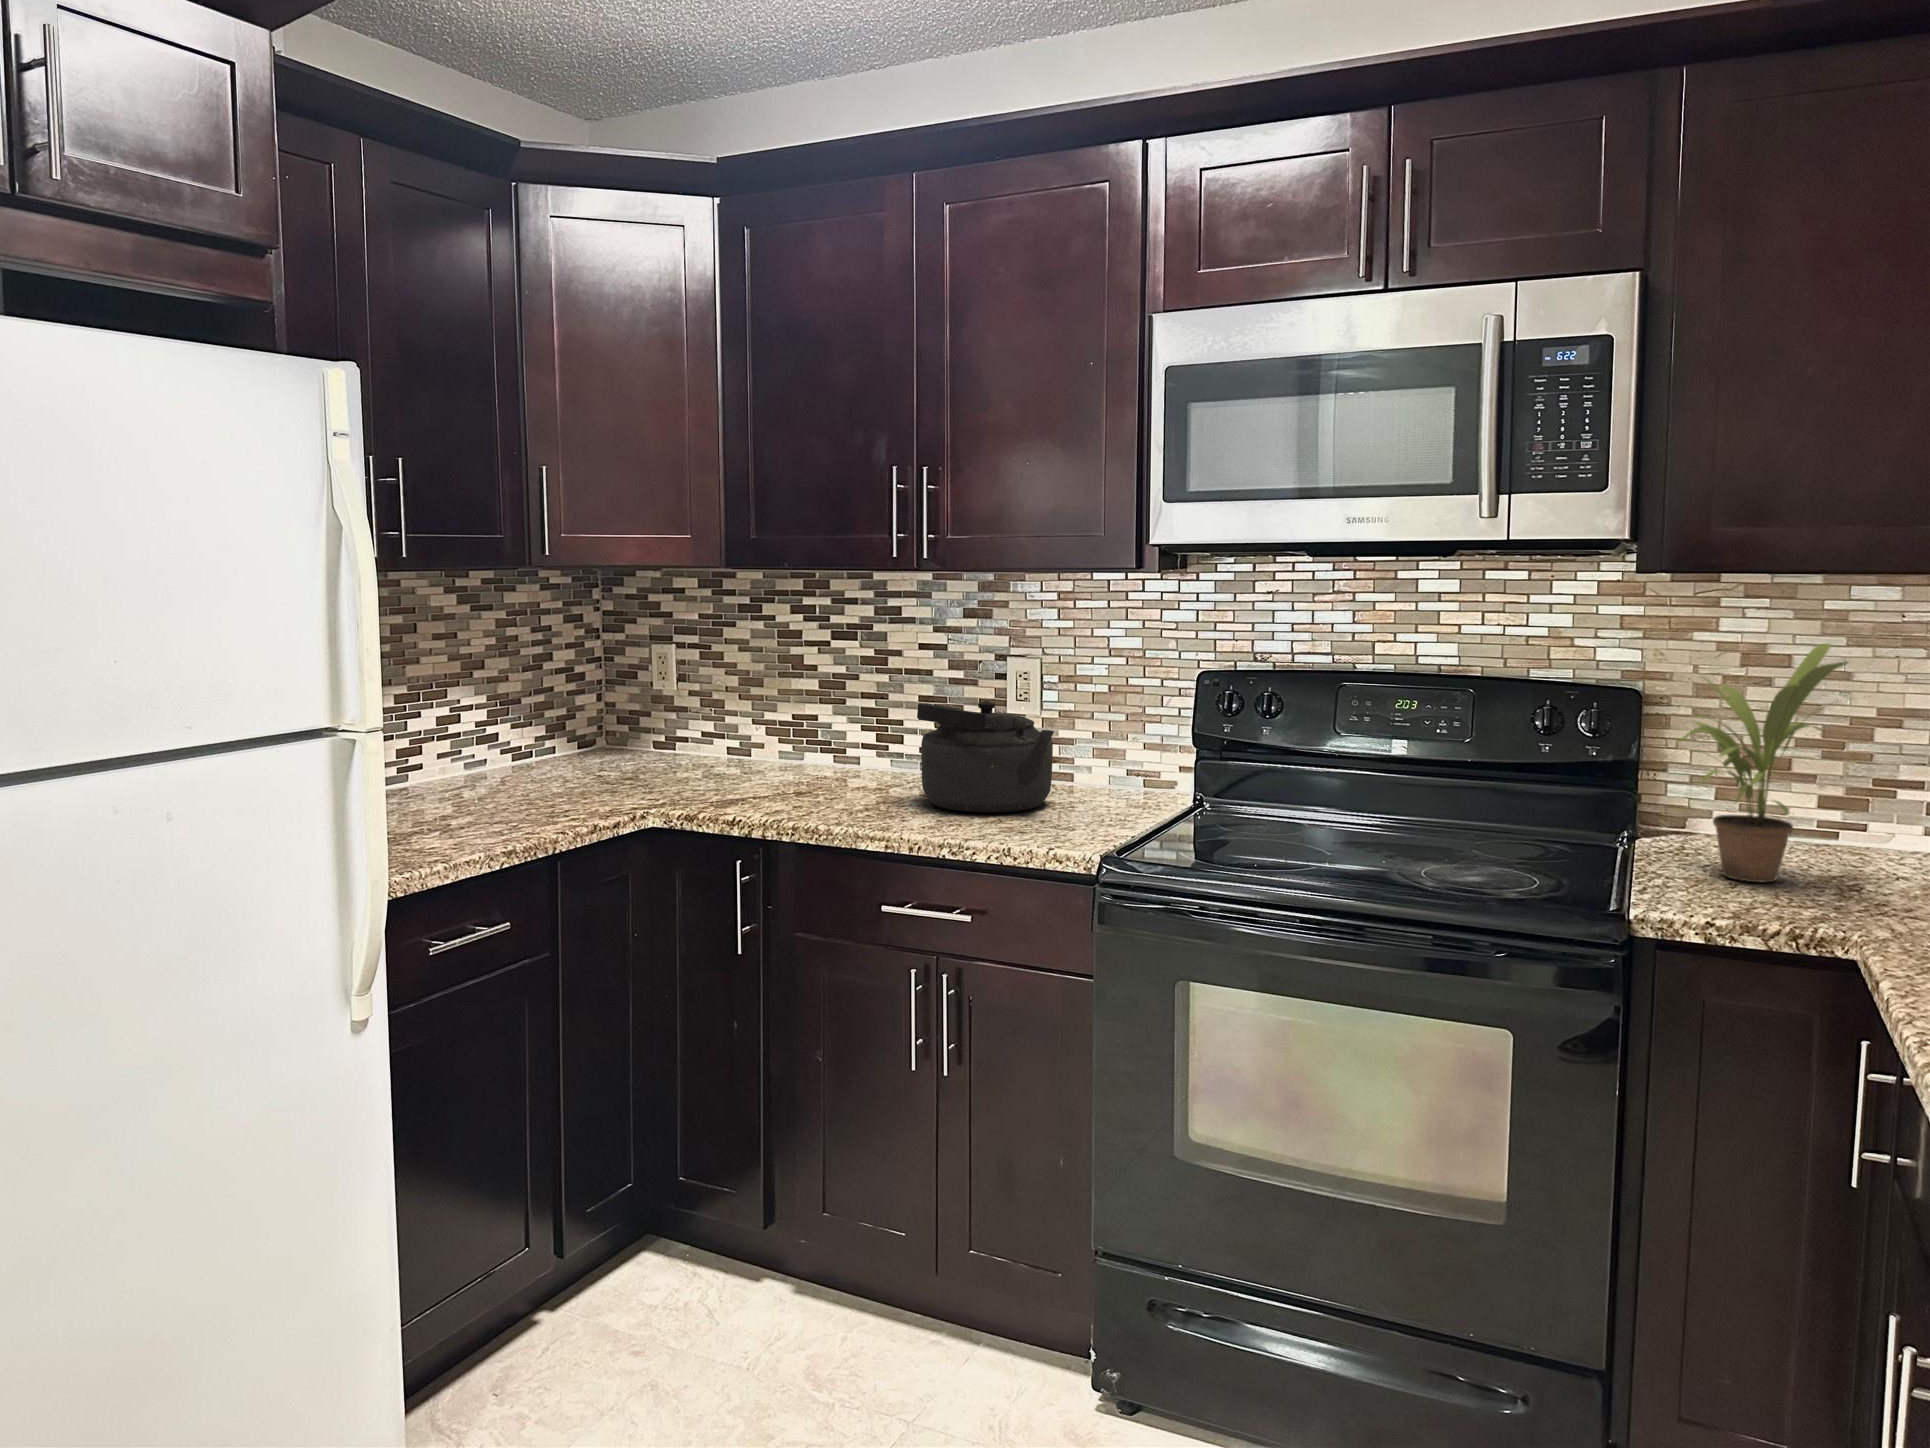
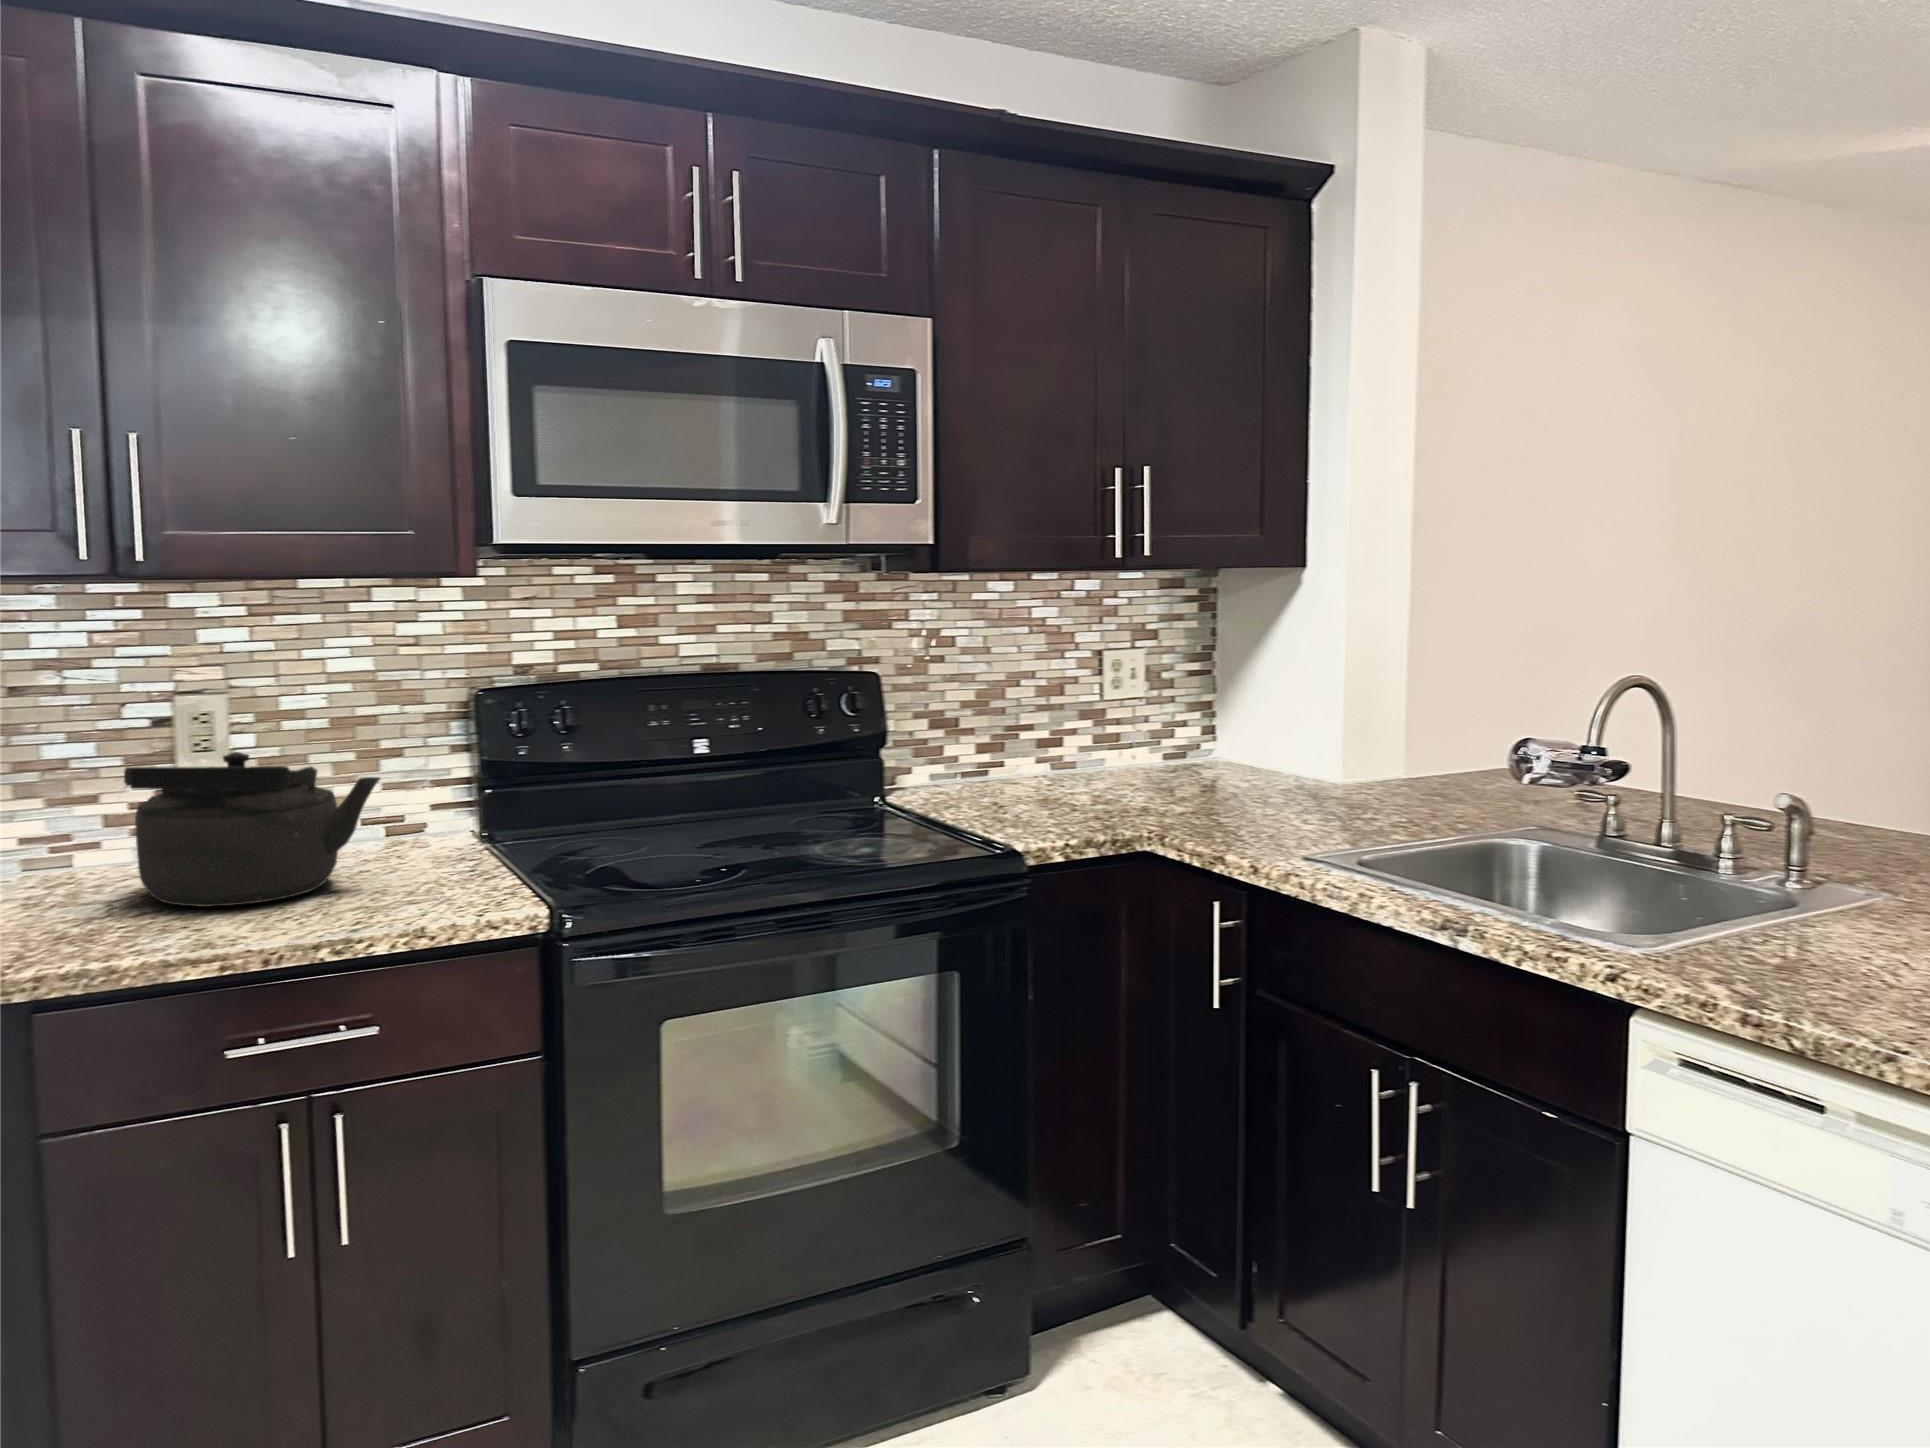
potted plant: present [1678,643,1848,883] -> none [940,623,1089,815]

